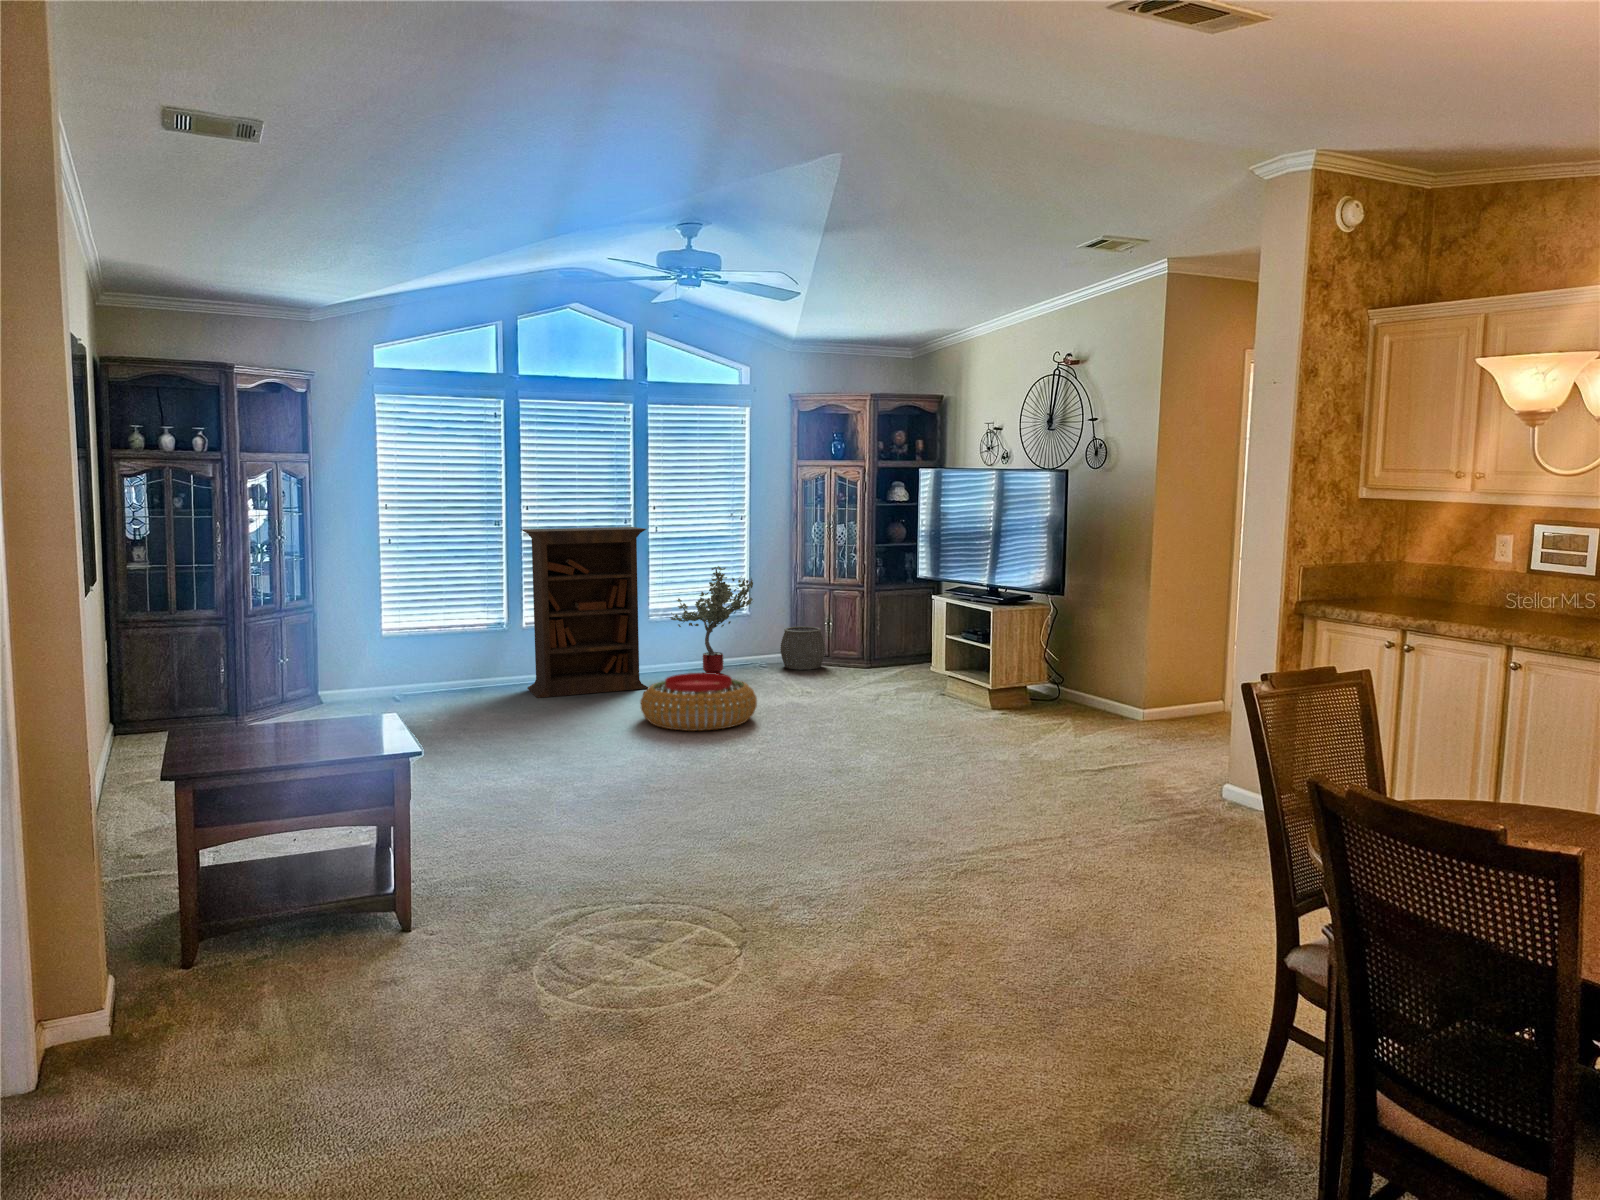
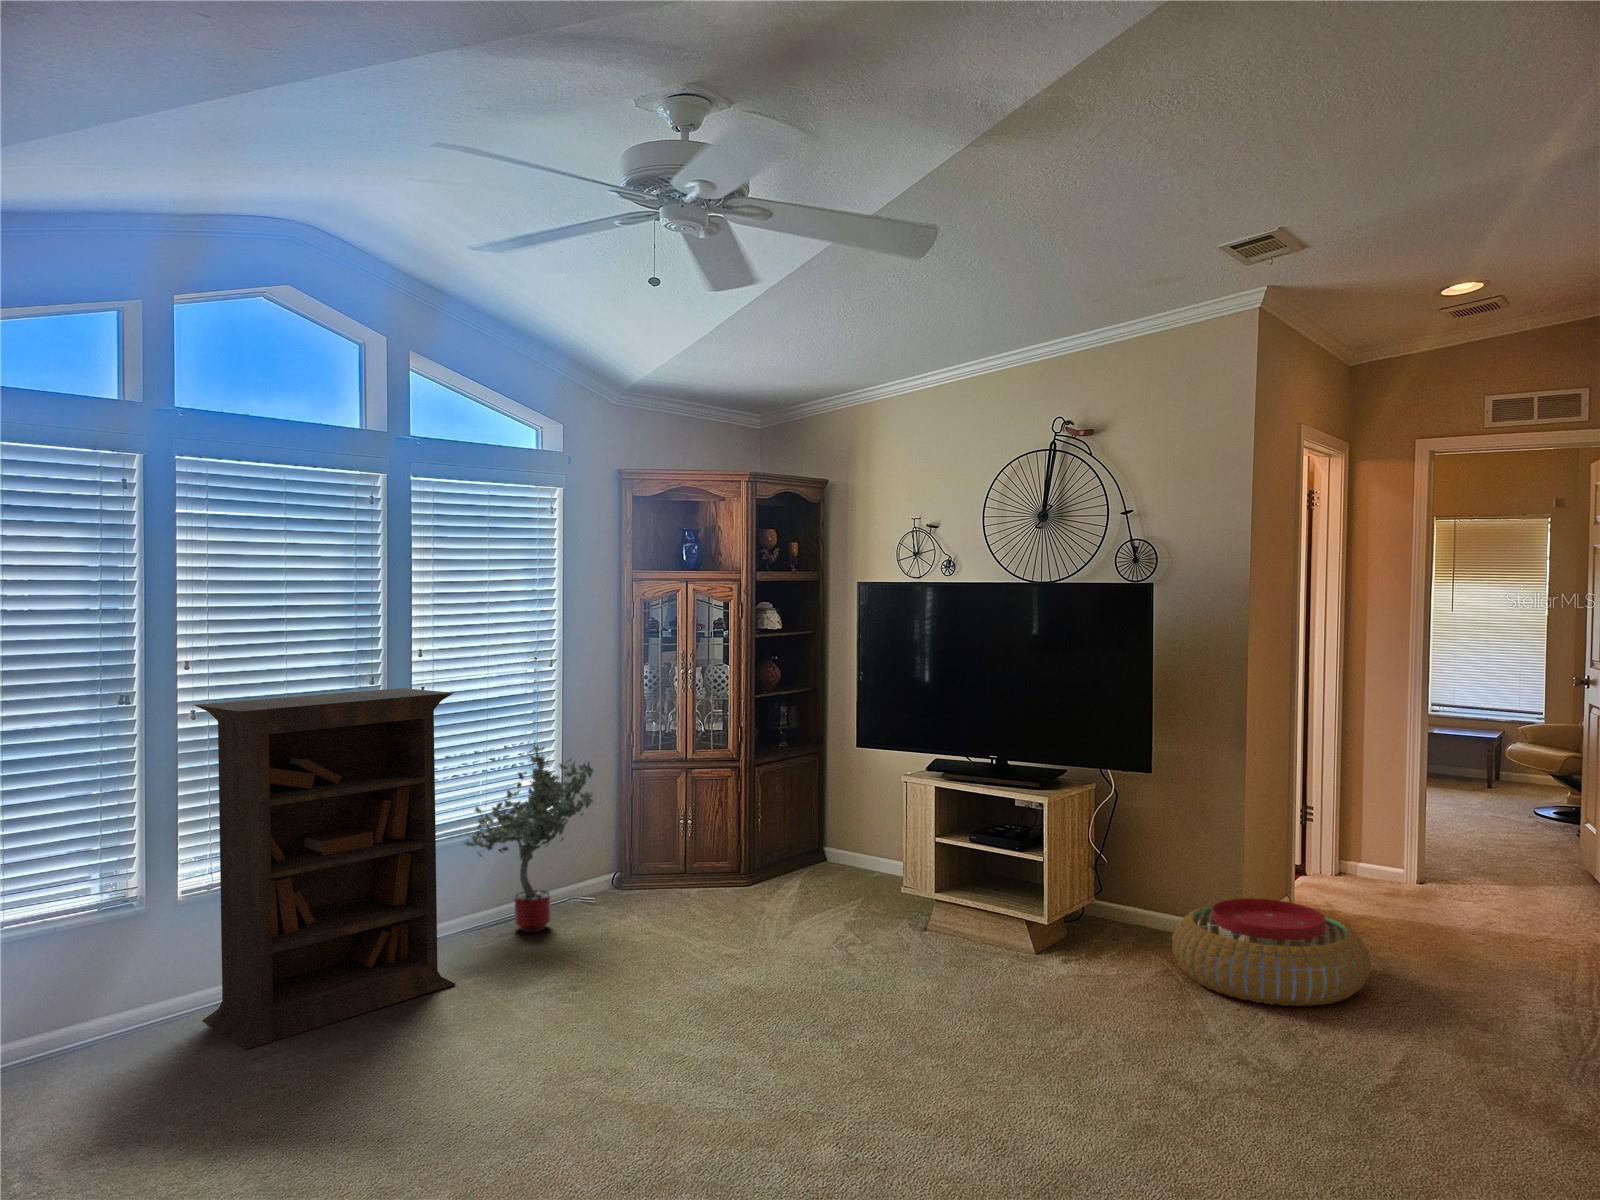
woven basket: present [780,626,825,670] -> none [624,828,696,902]
pouf: present [641,673,757,731] -> present [1172,898,1370,1006]

